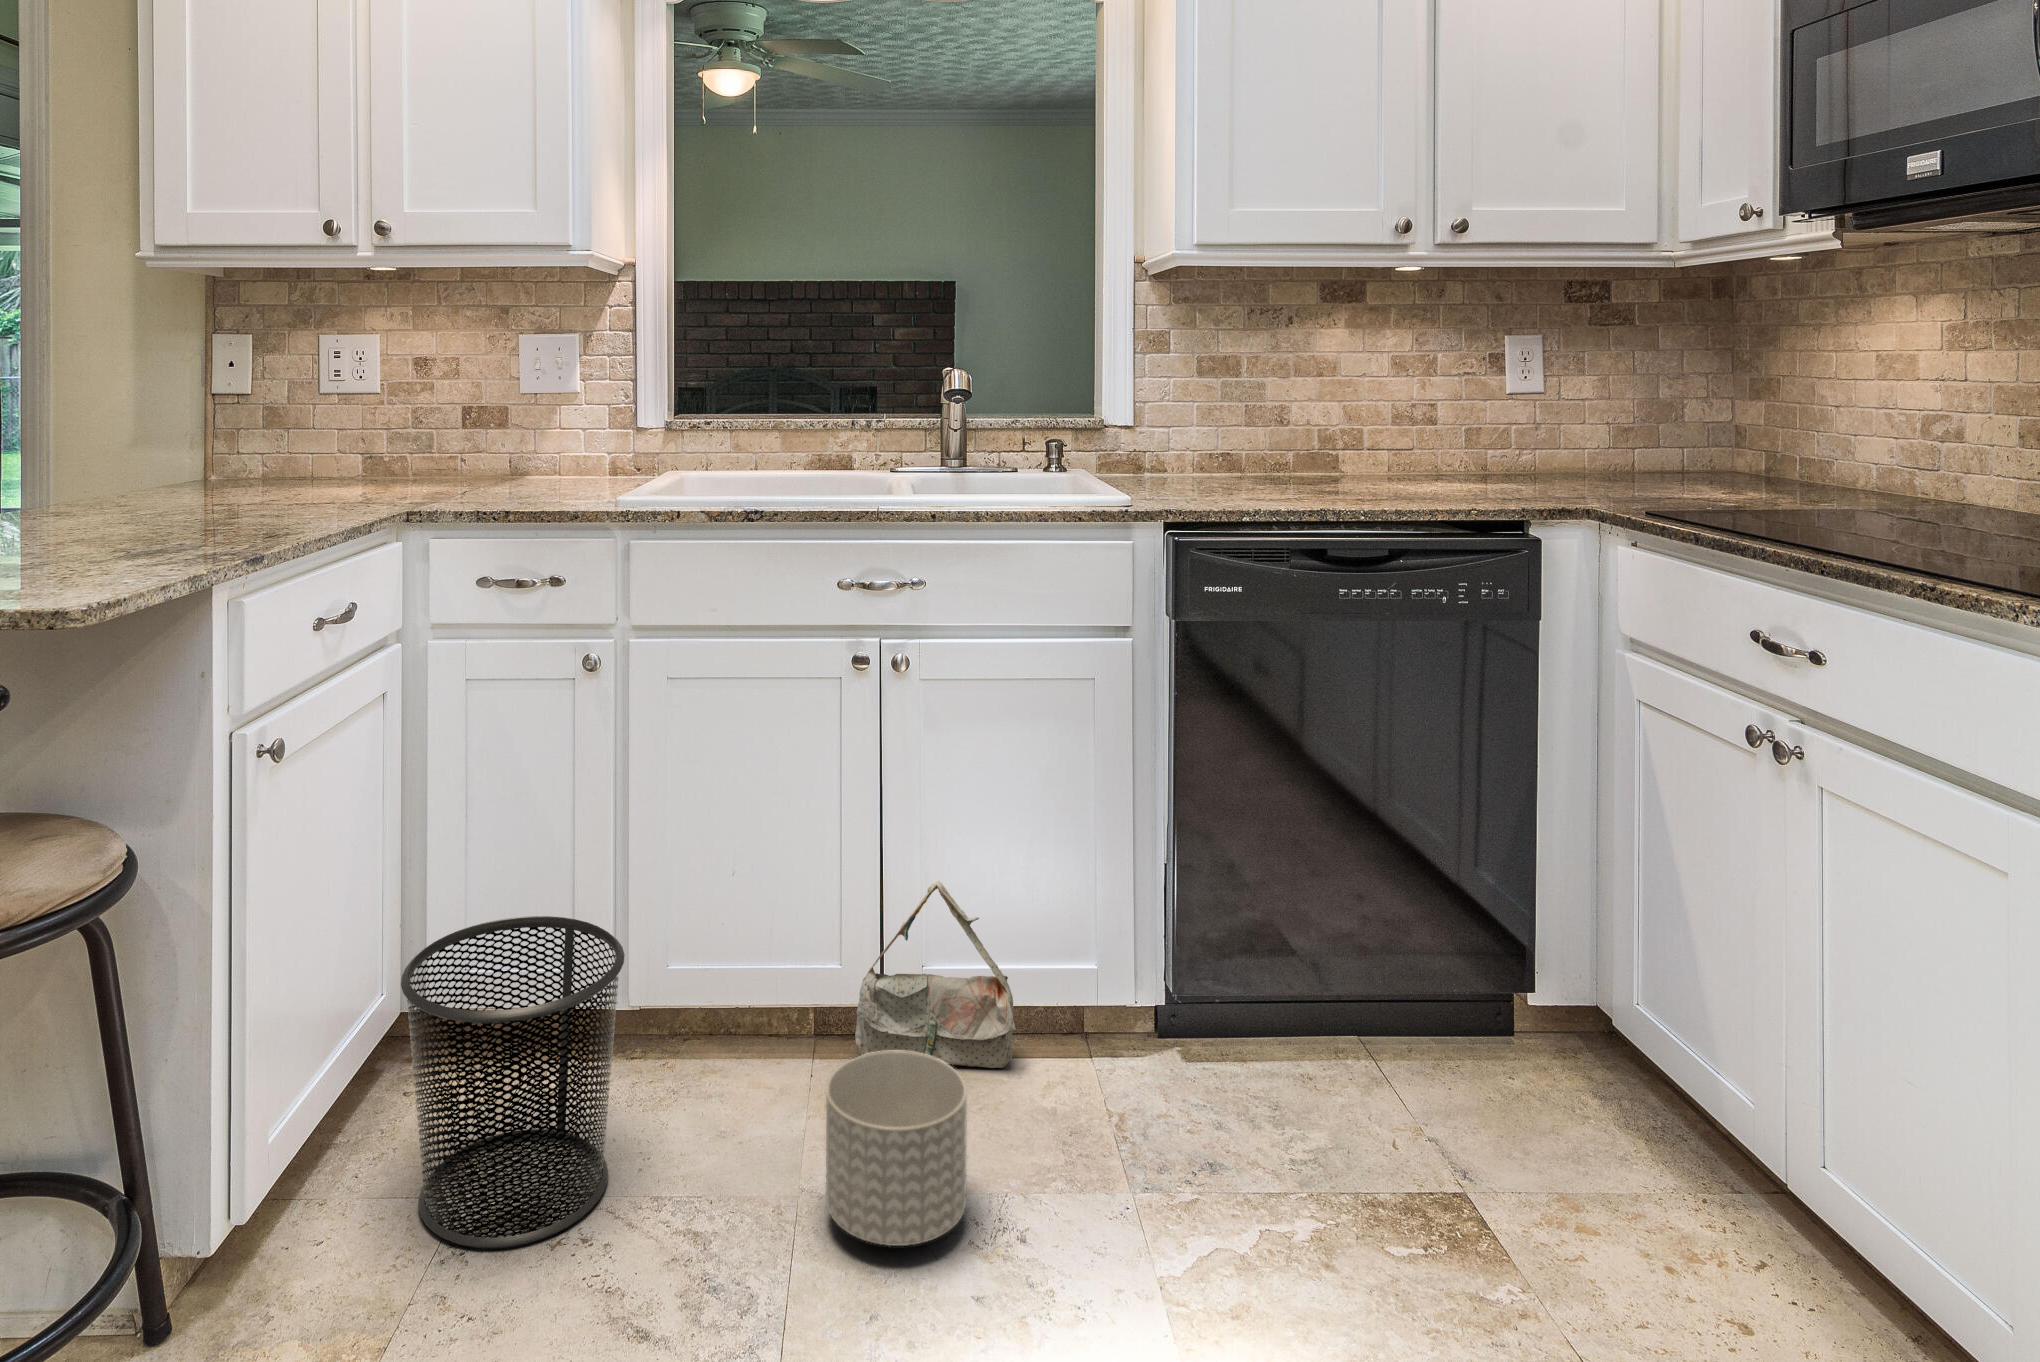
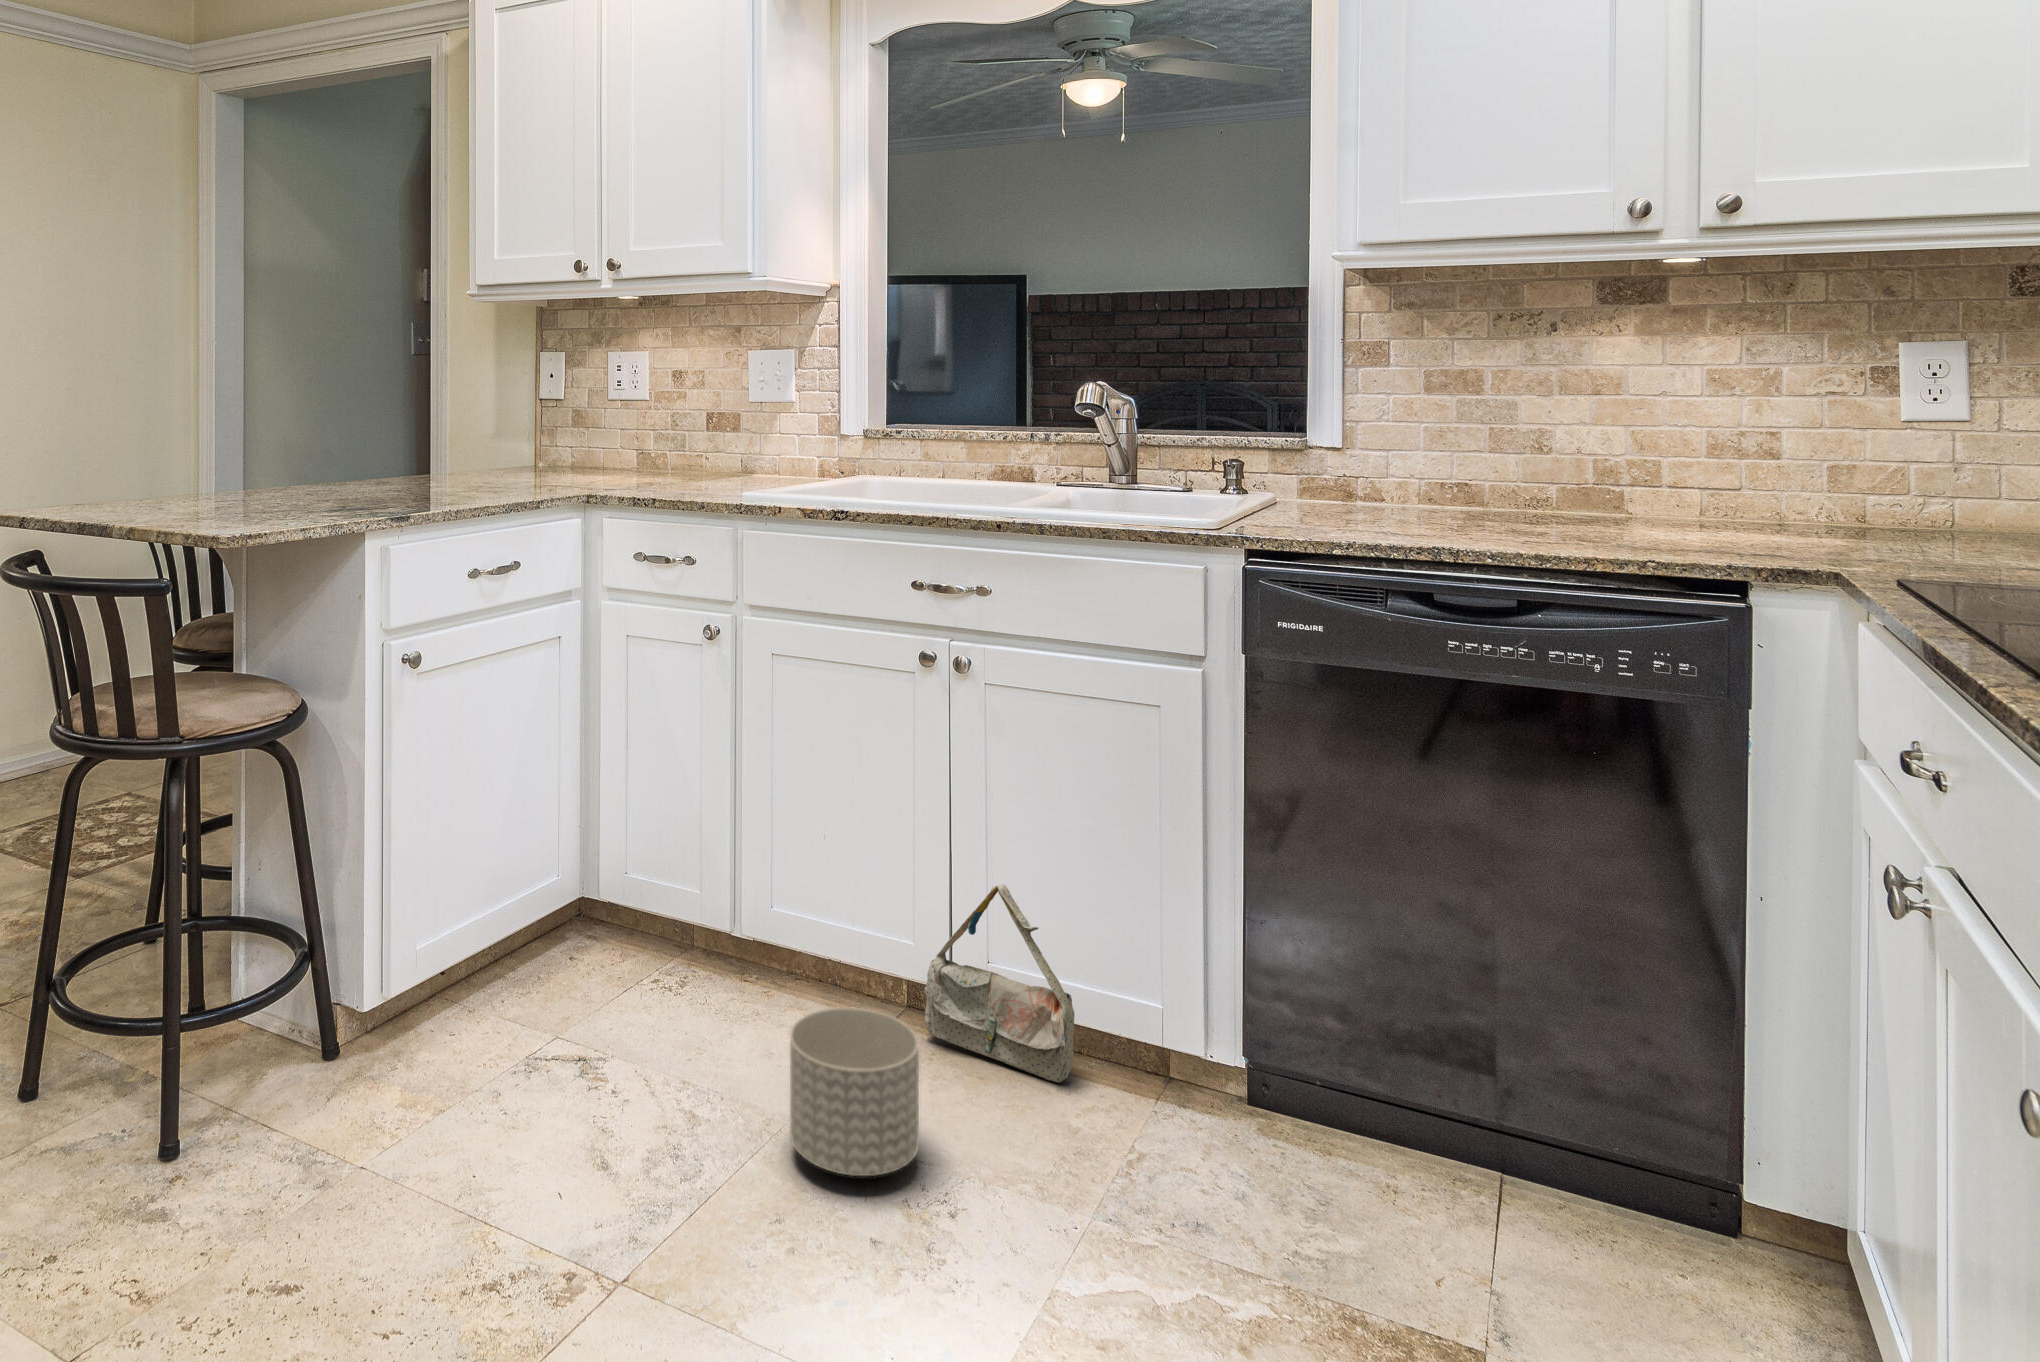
waste bin: present [401,916,625,1248] -> none [509,829,682,1078]

